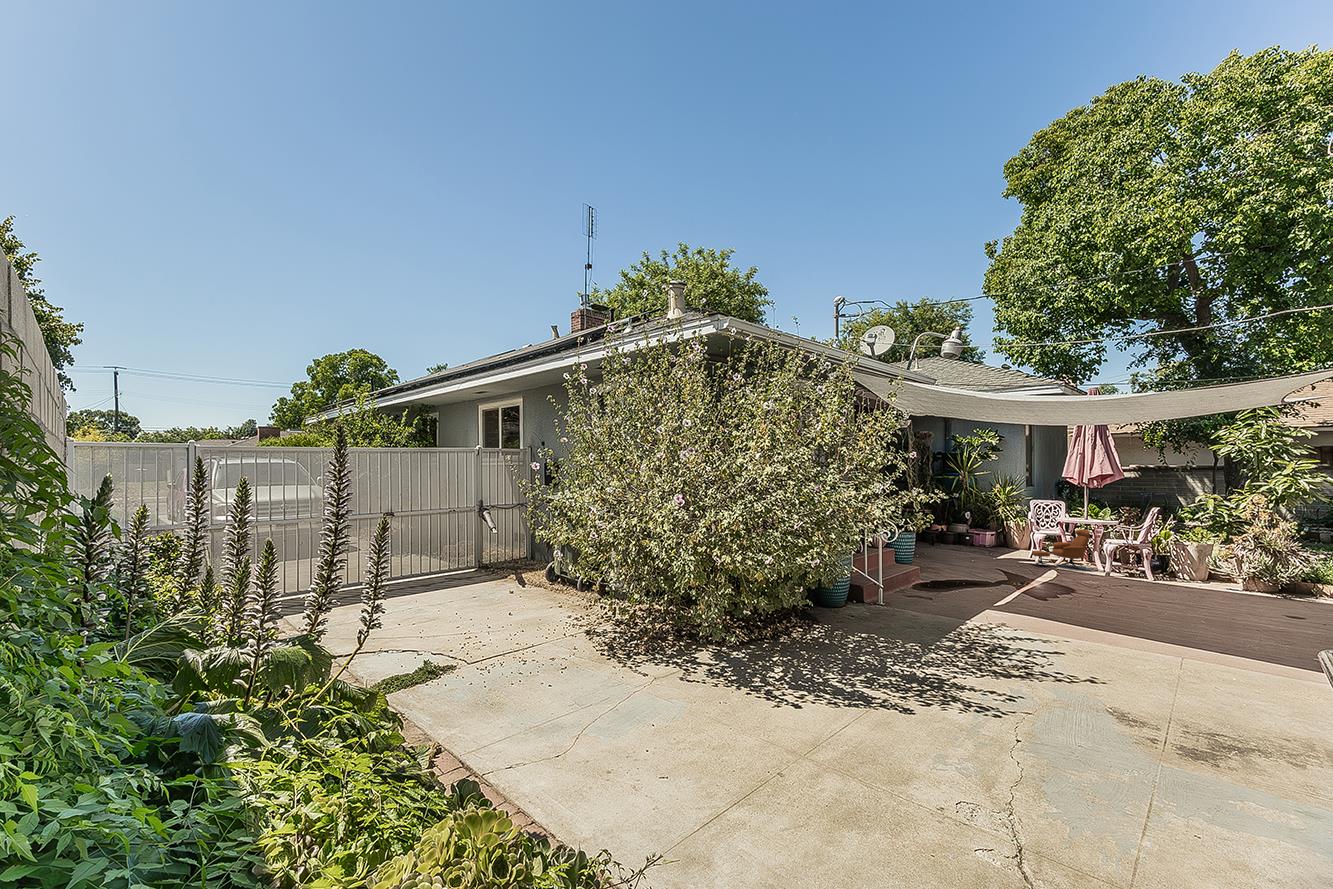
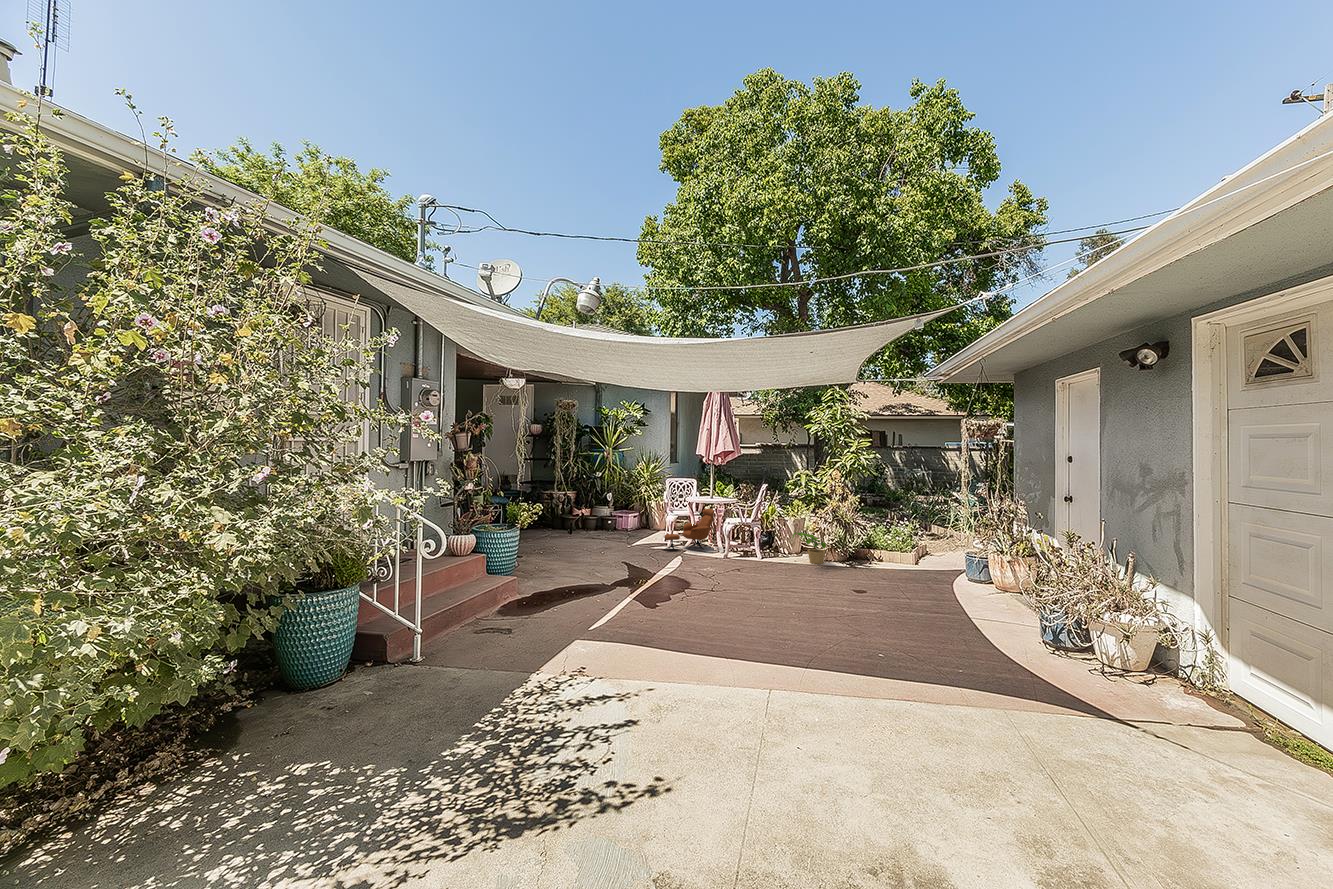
potted plant: none [1197,557,1247,594] -> present [793,532,826,564]

